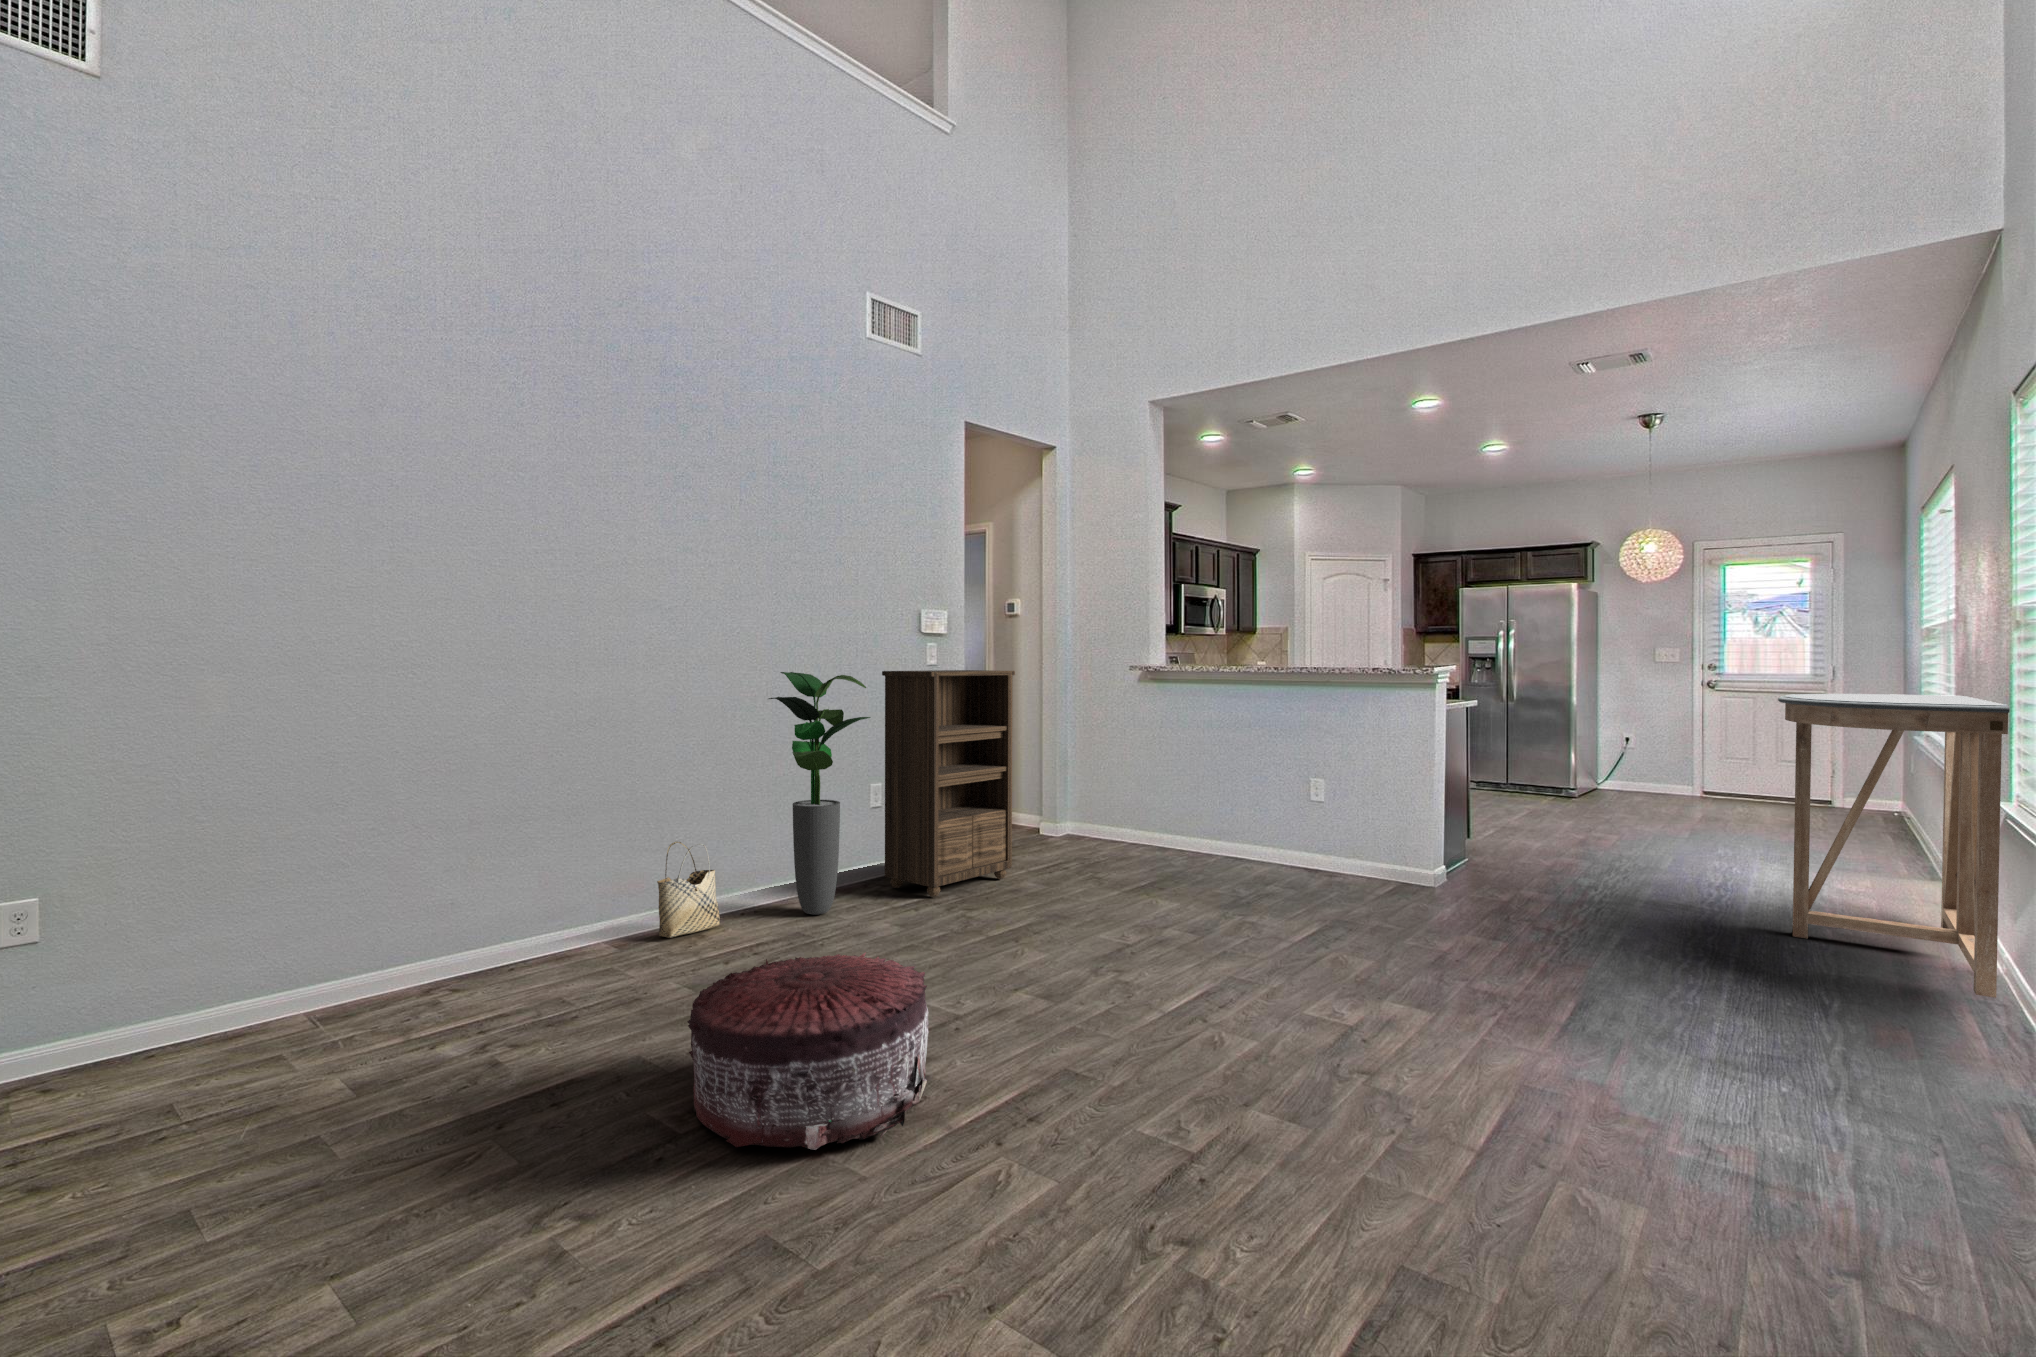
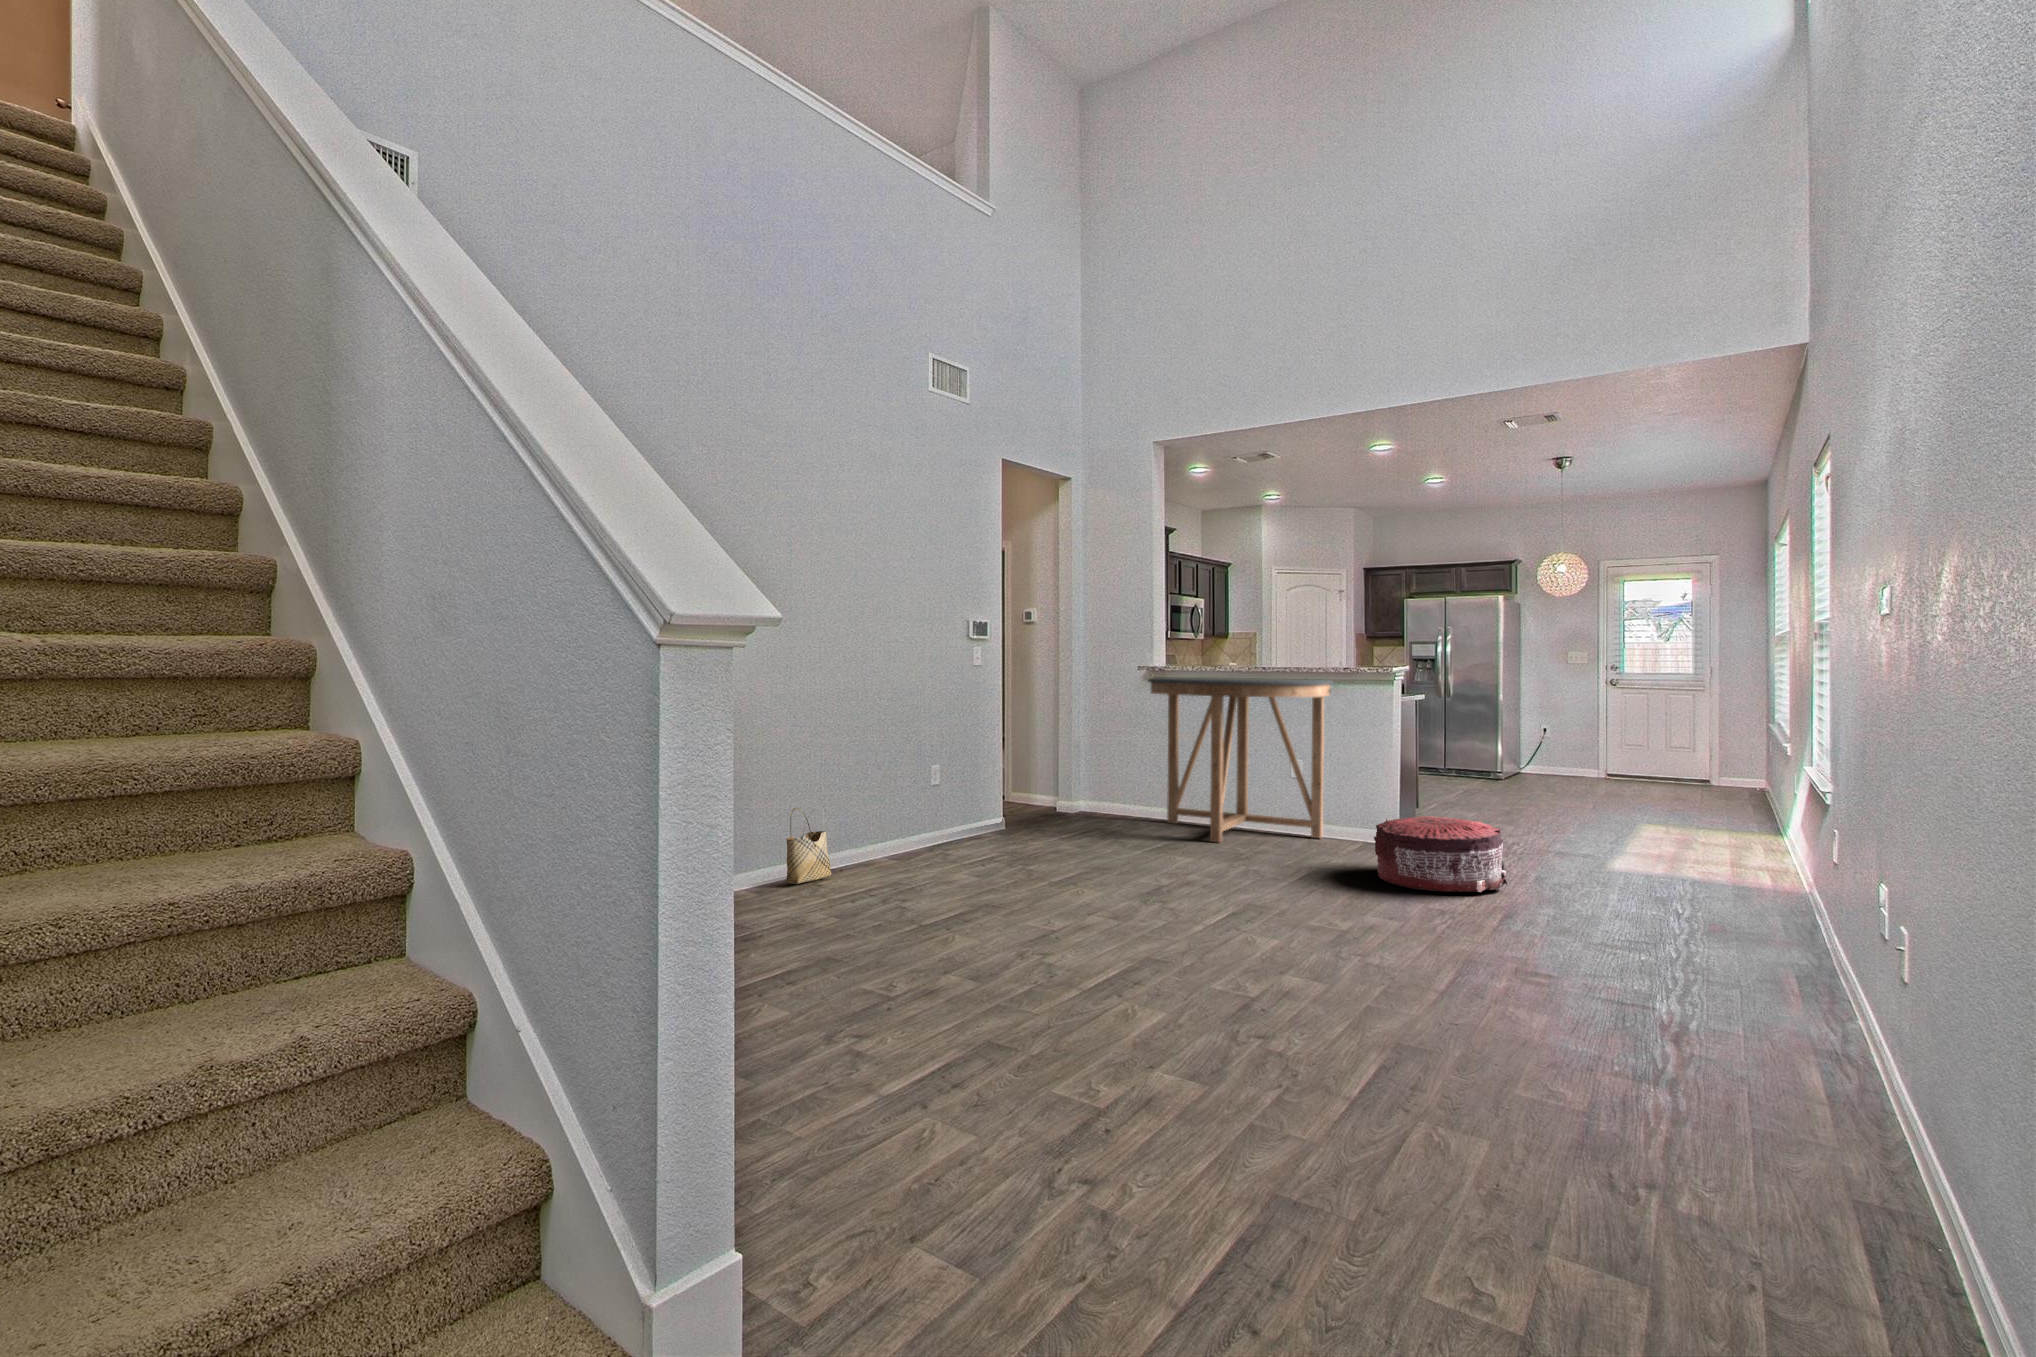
bookshelf: present [882,670,1015,897] -> none [946,669,1052,856]
potted plant: present [768,672,870,915] -> none [868,670,947,868]
console table: present [1778,694,2010,998] -> present [1148,678,1334,843]
pouf: present [687,953,929,1150] -> present [1374,816,1507,892]

